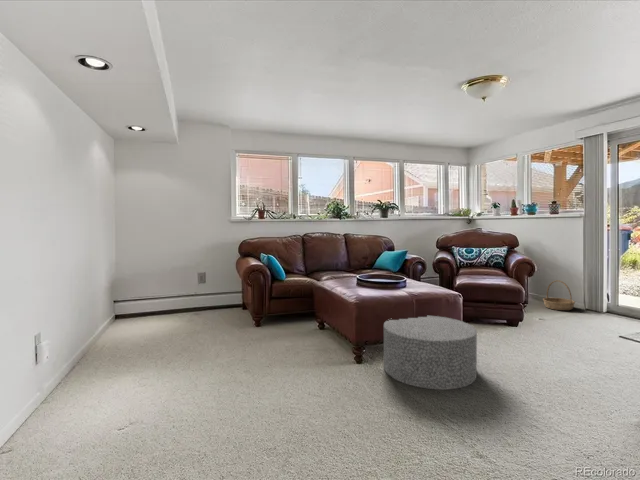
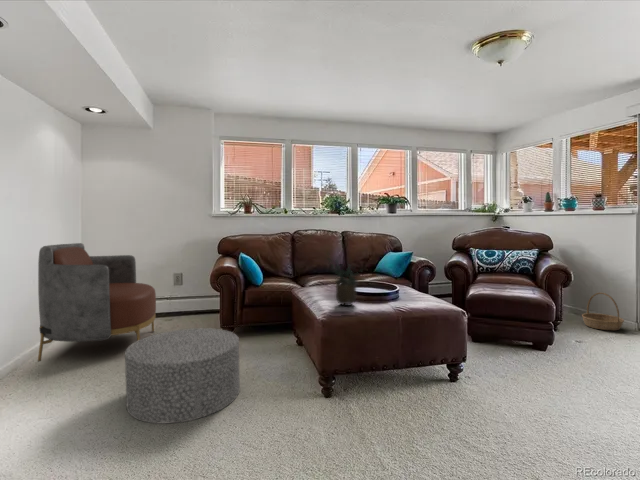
armchair: none [98,247,193,349] -> present [38,243,156,362]
potted plant: none [354,250,383,292] -> present [329,261,362,305]
ottoman: present [384,316,477,390] -> present [125,328,240,424]

